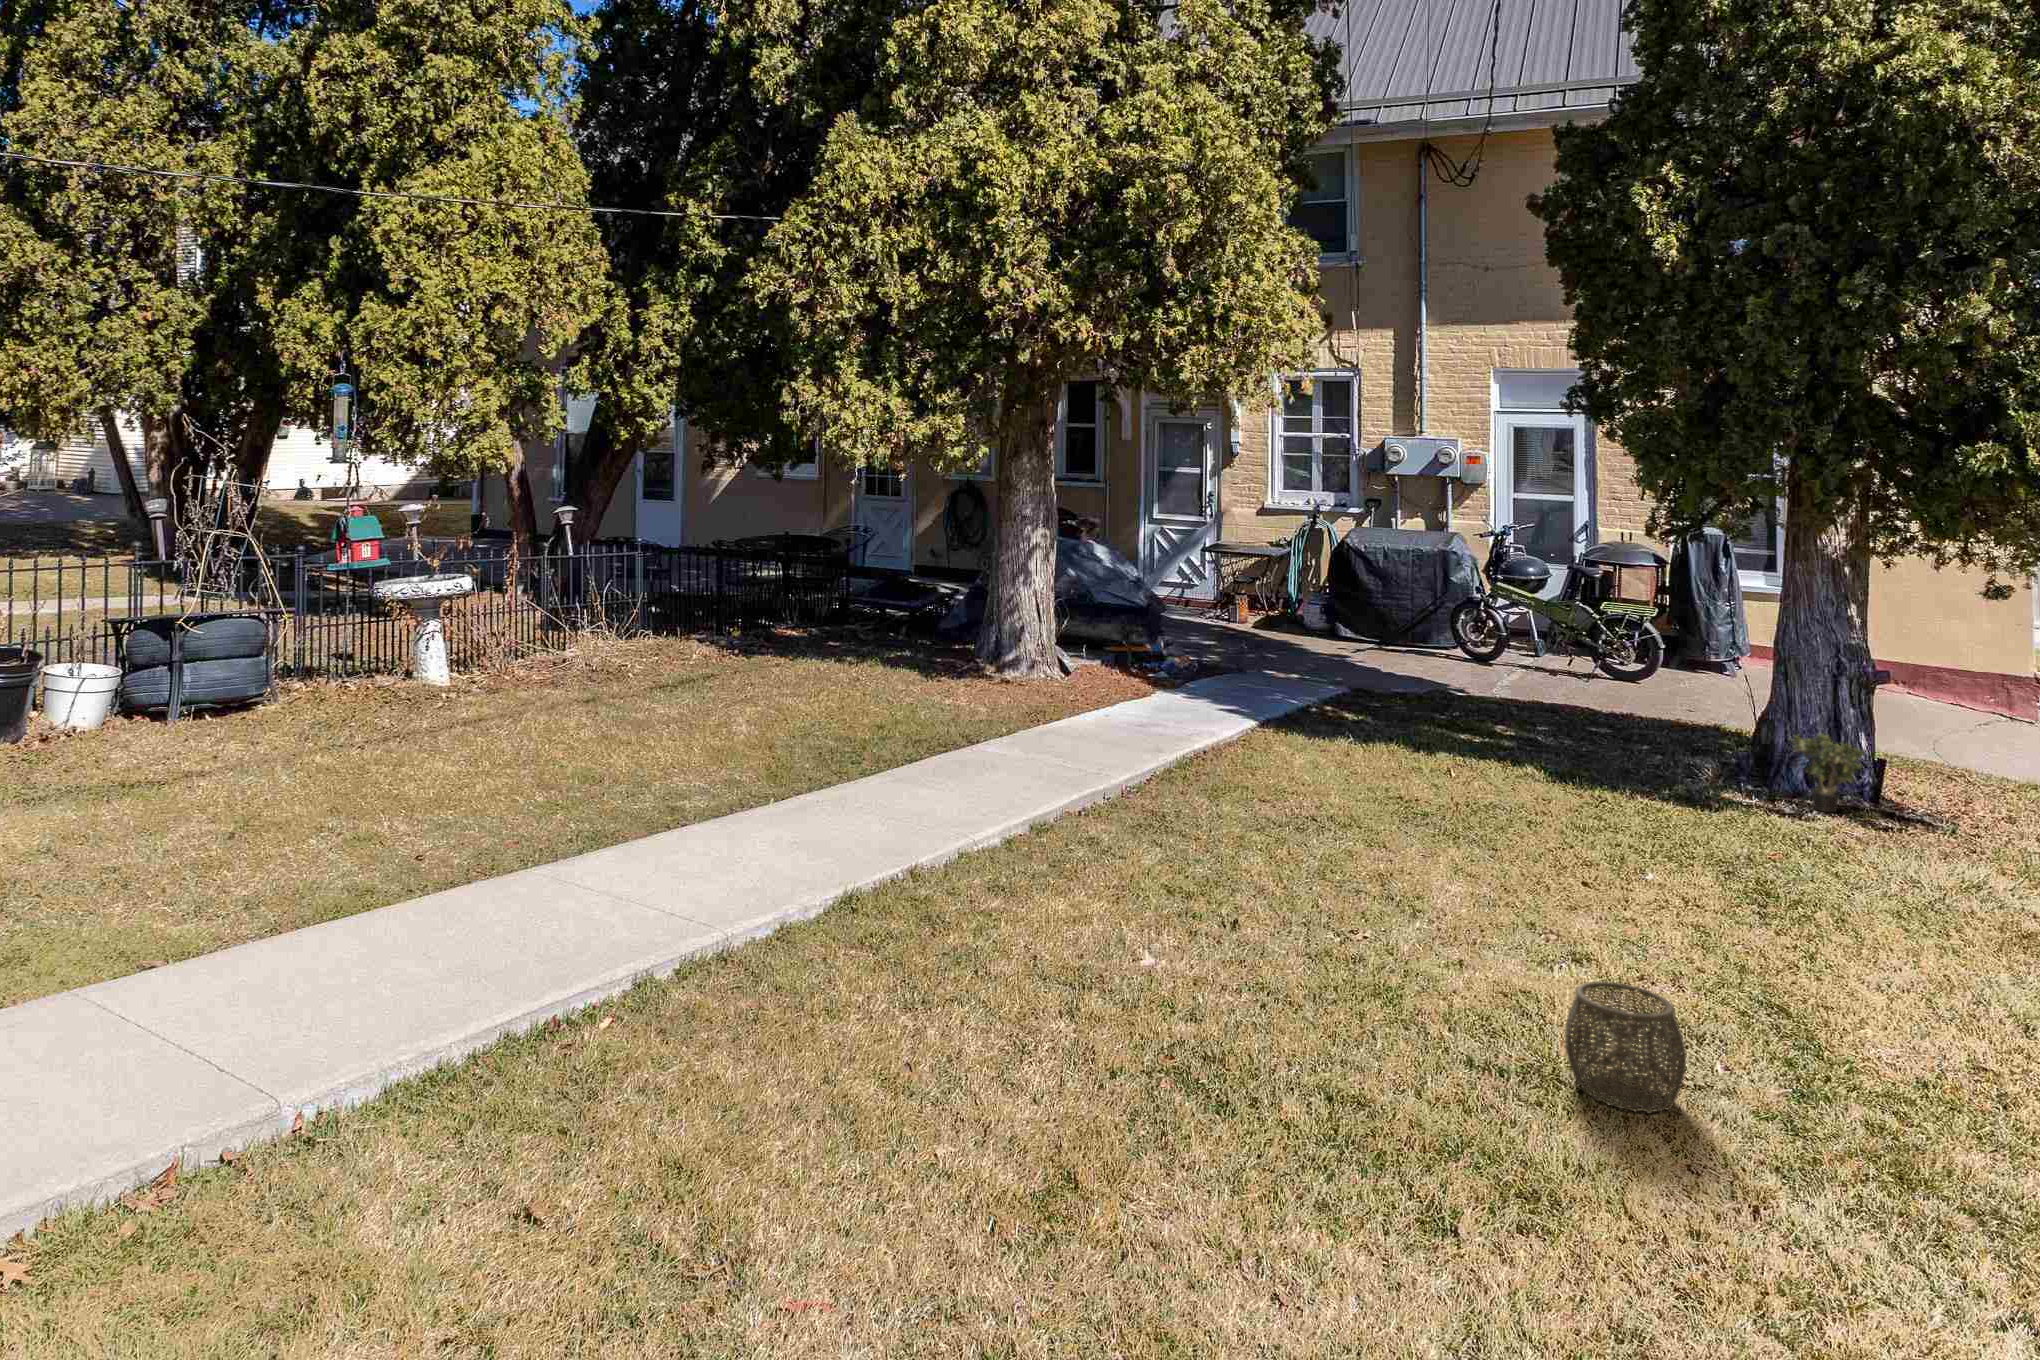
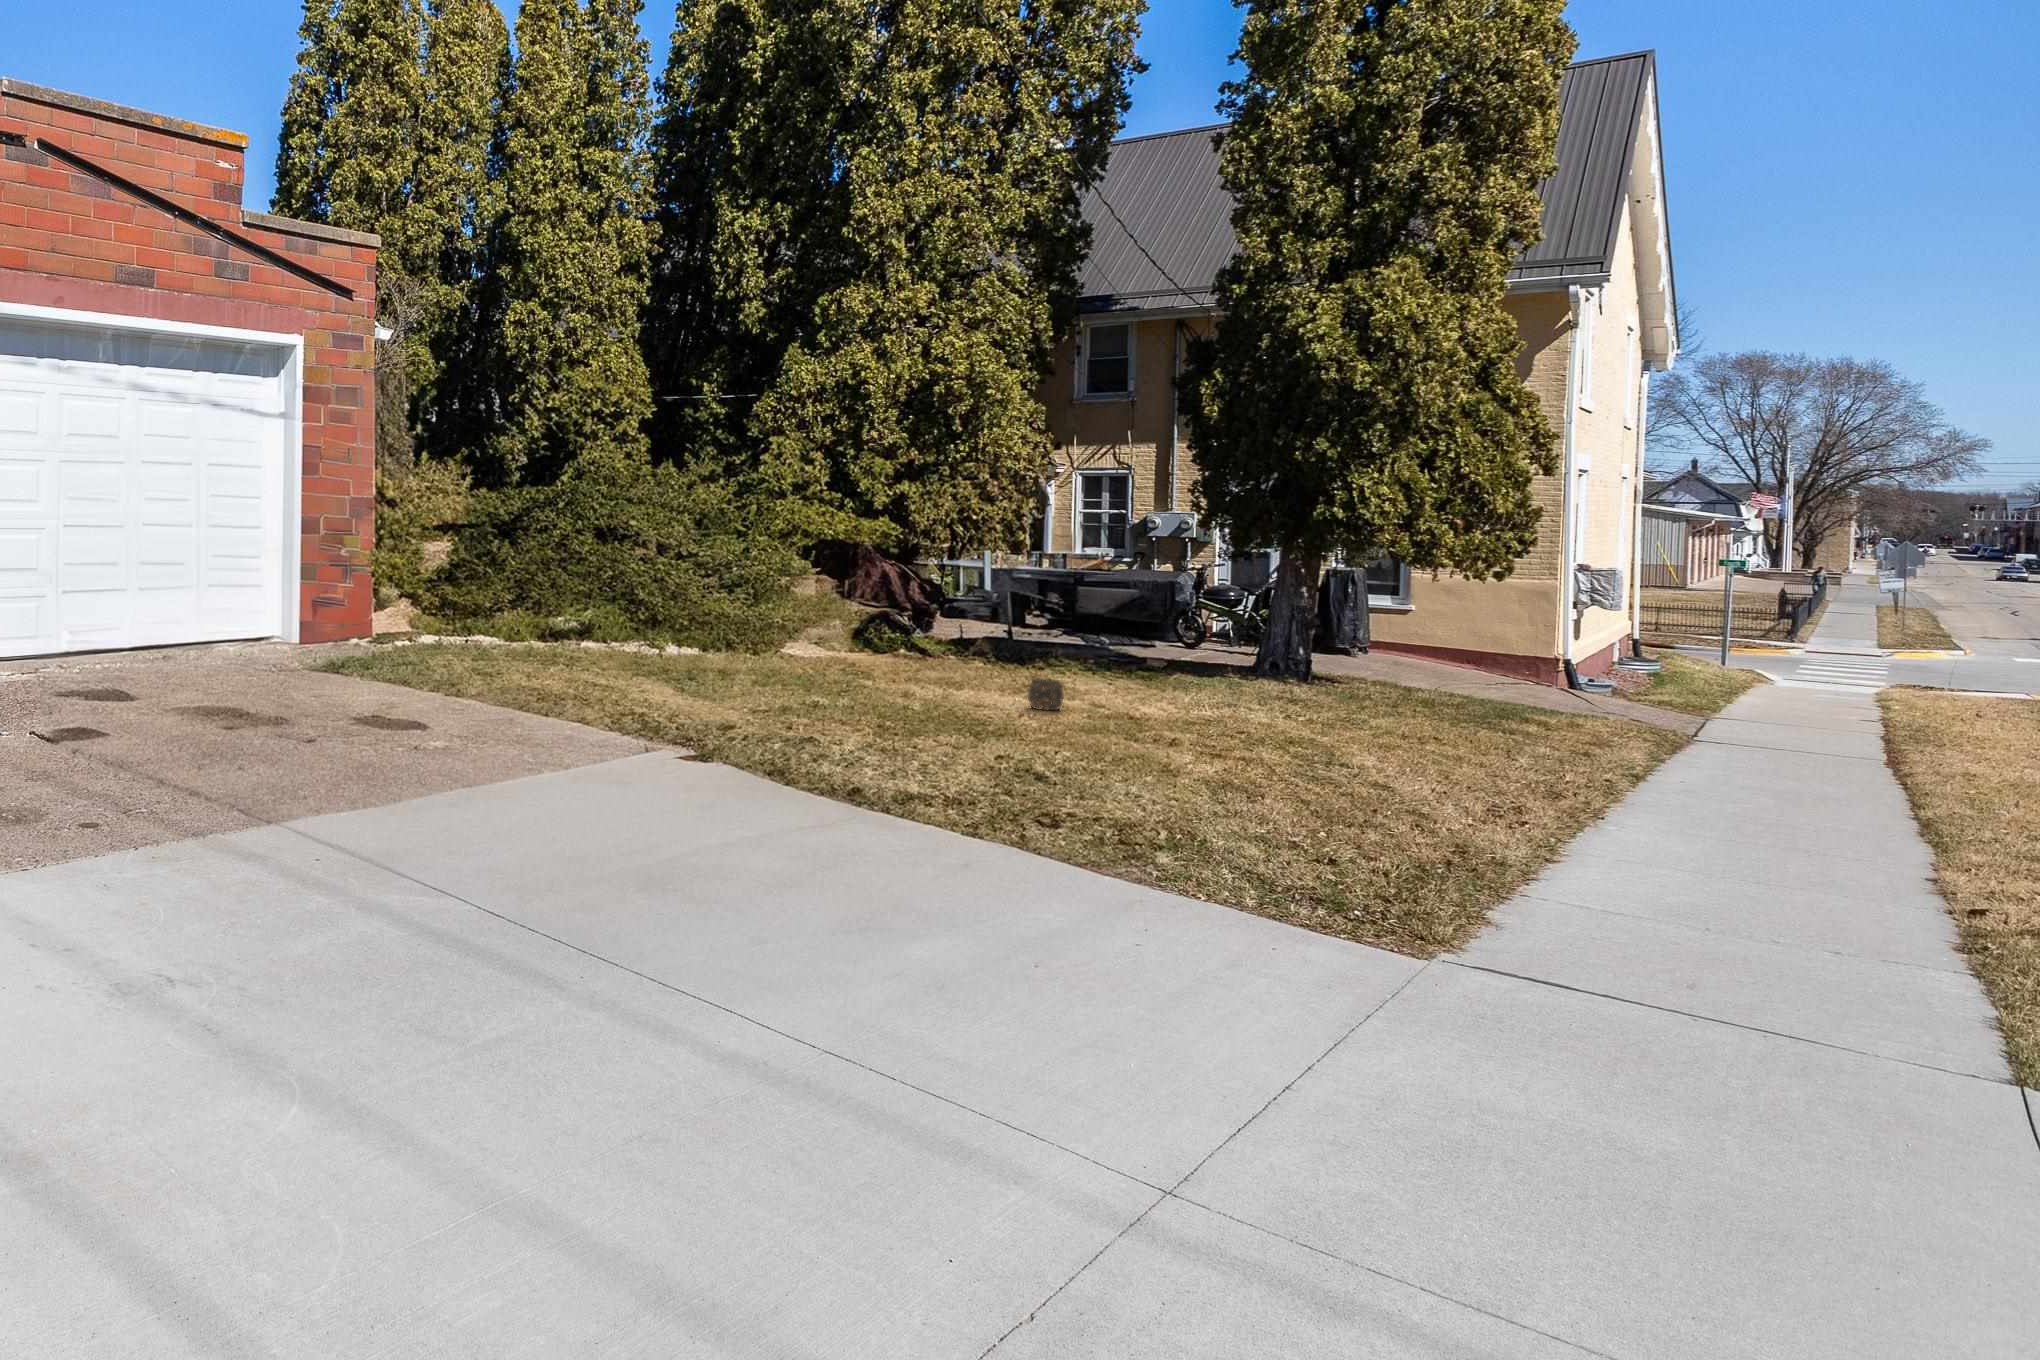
potted plant: present [1793,734,1864,812] -> none [1261,652,1296,689]

